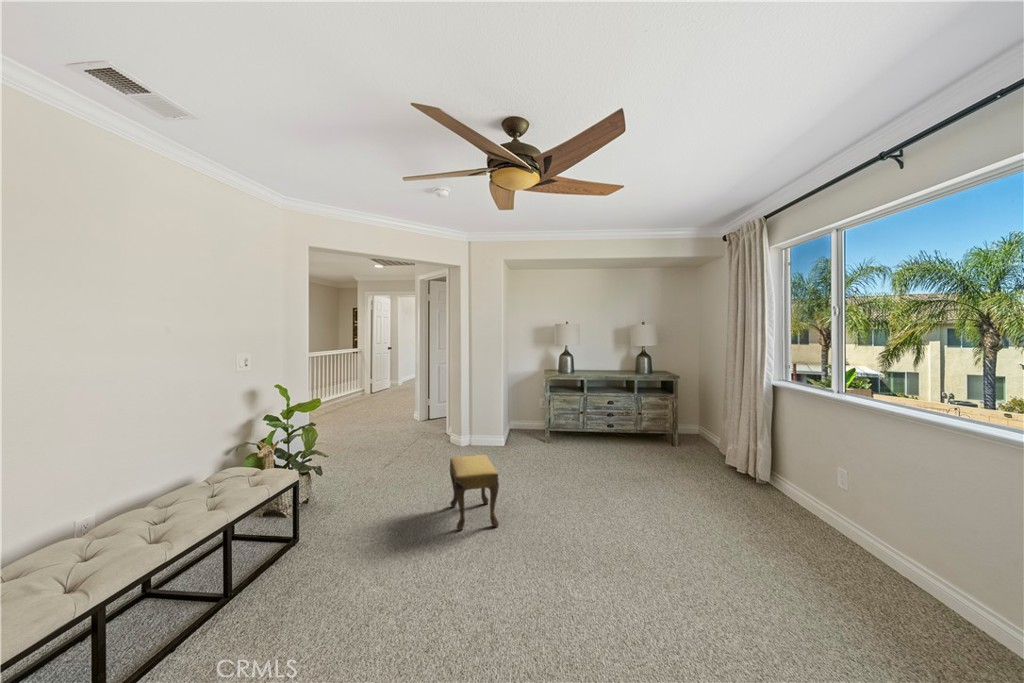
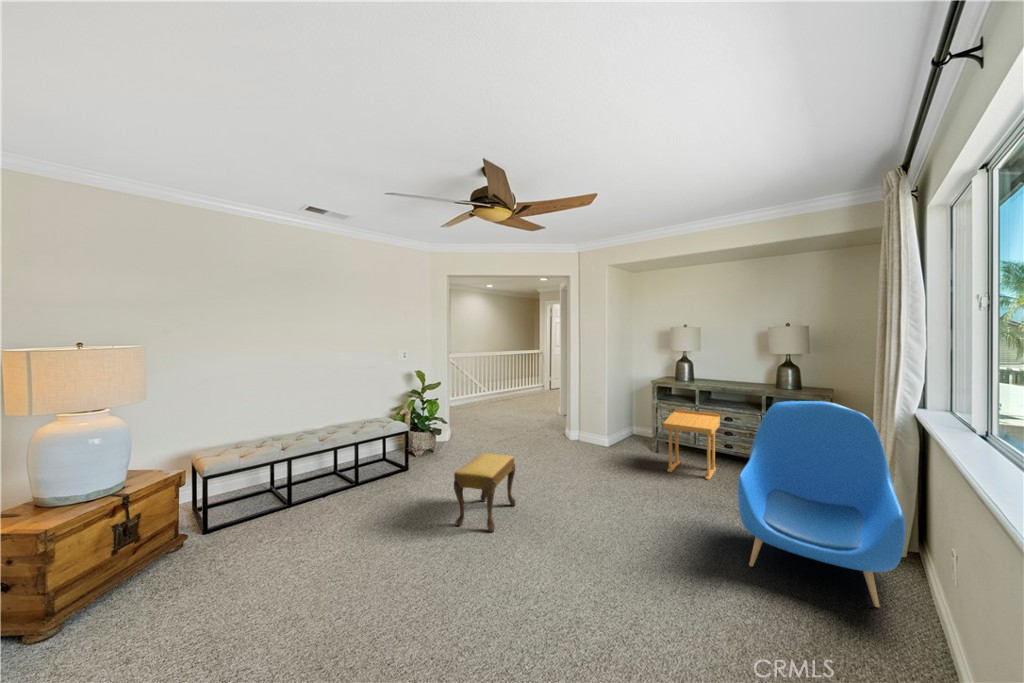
armchair: none [663,380,770,503] -> present [738,401,905,607]
side table: none [568,399,610,454] -> present [663,410,720,480]

